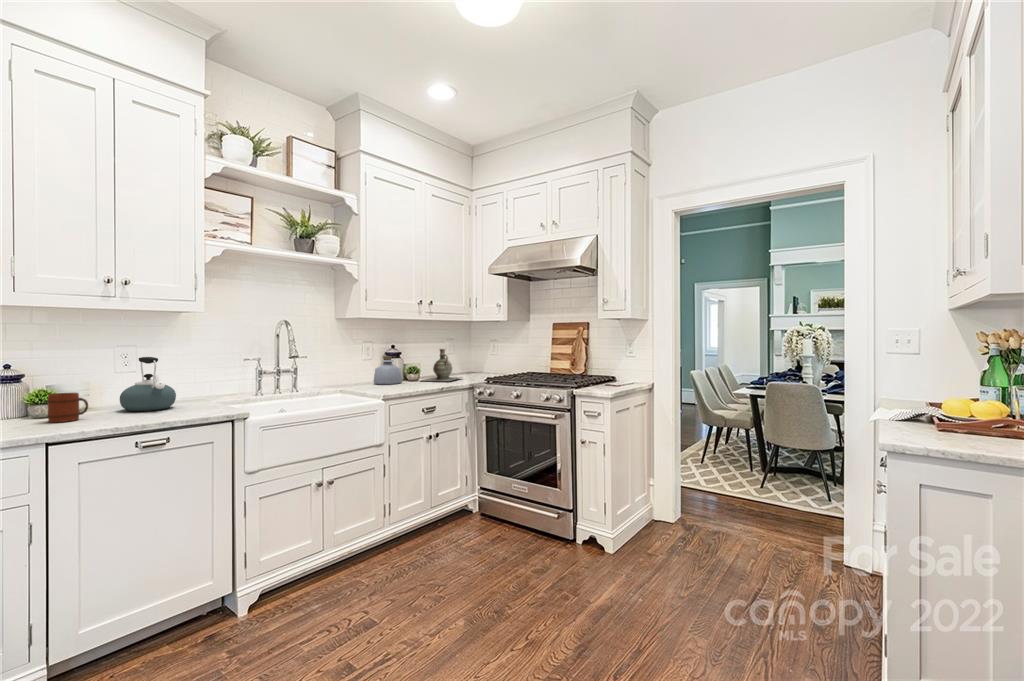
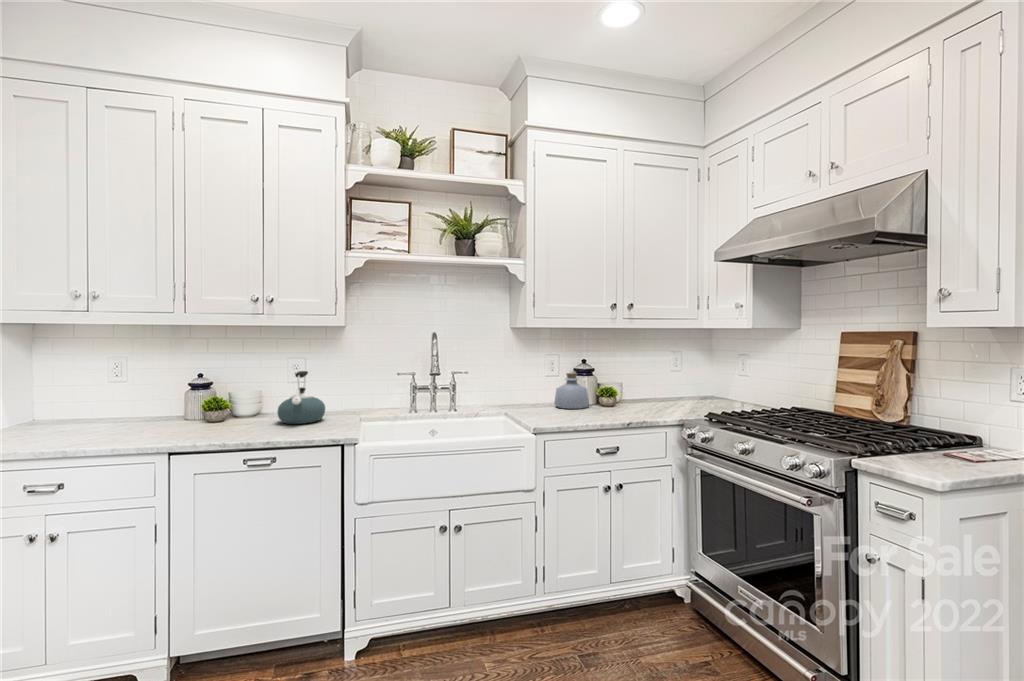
ceramic jug: present [422,349,461,381] -> none [611,366,676,412]
mug: present [47,393,88,422] -> none [208,403,240,431]

